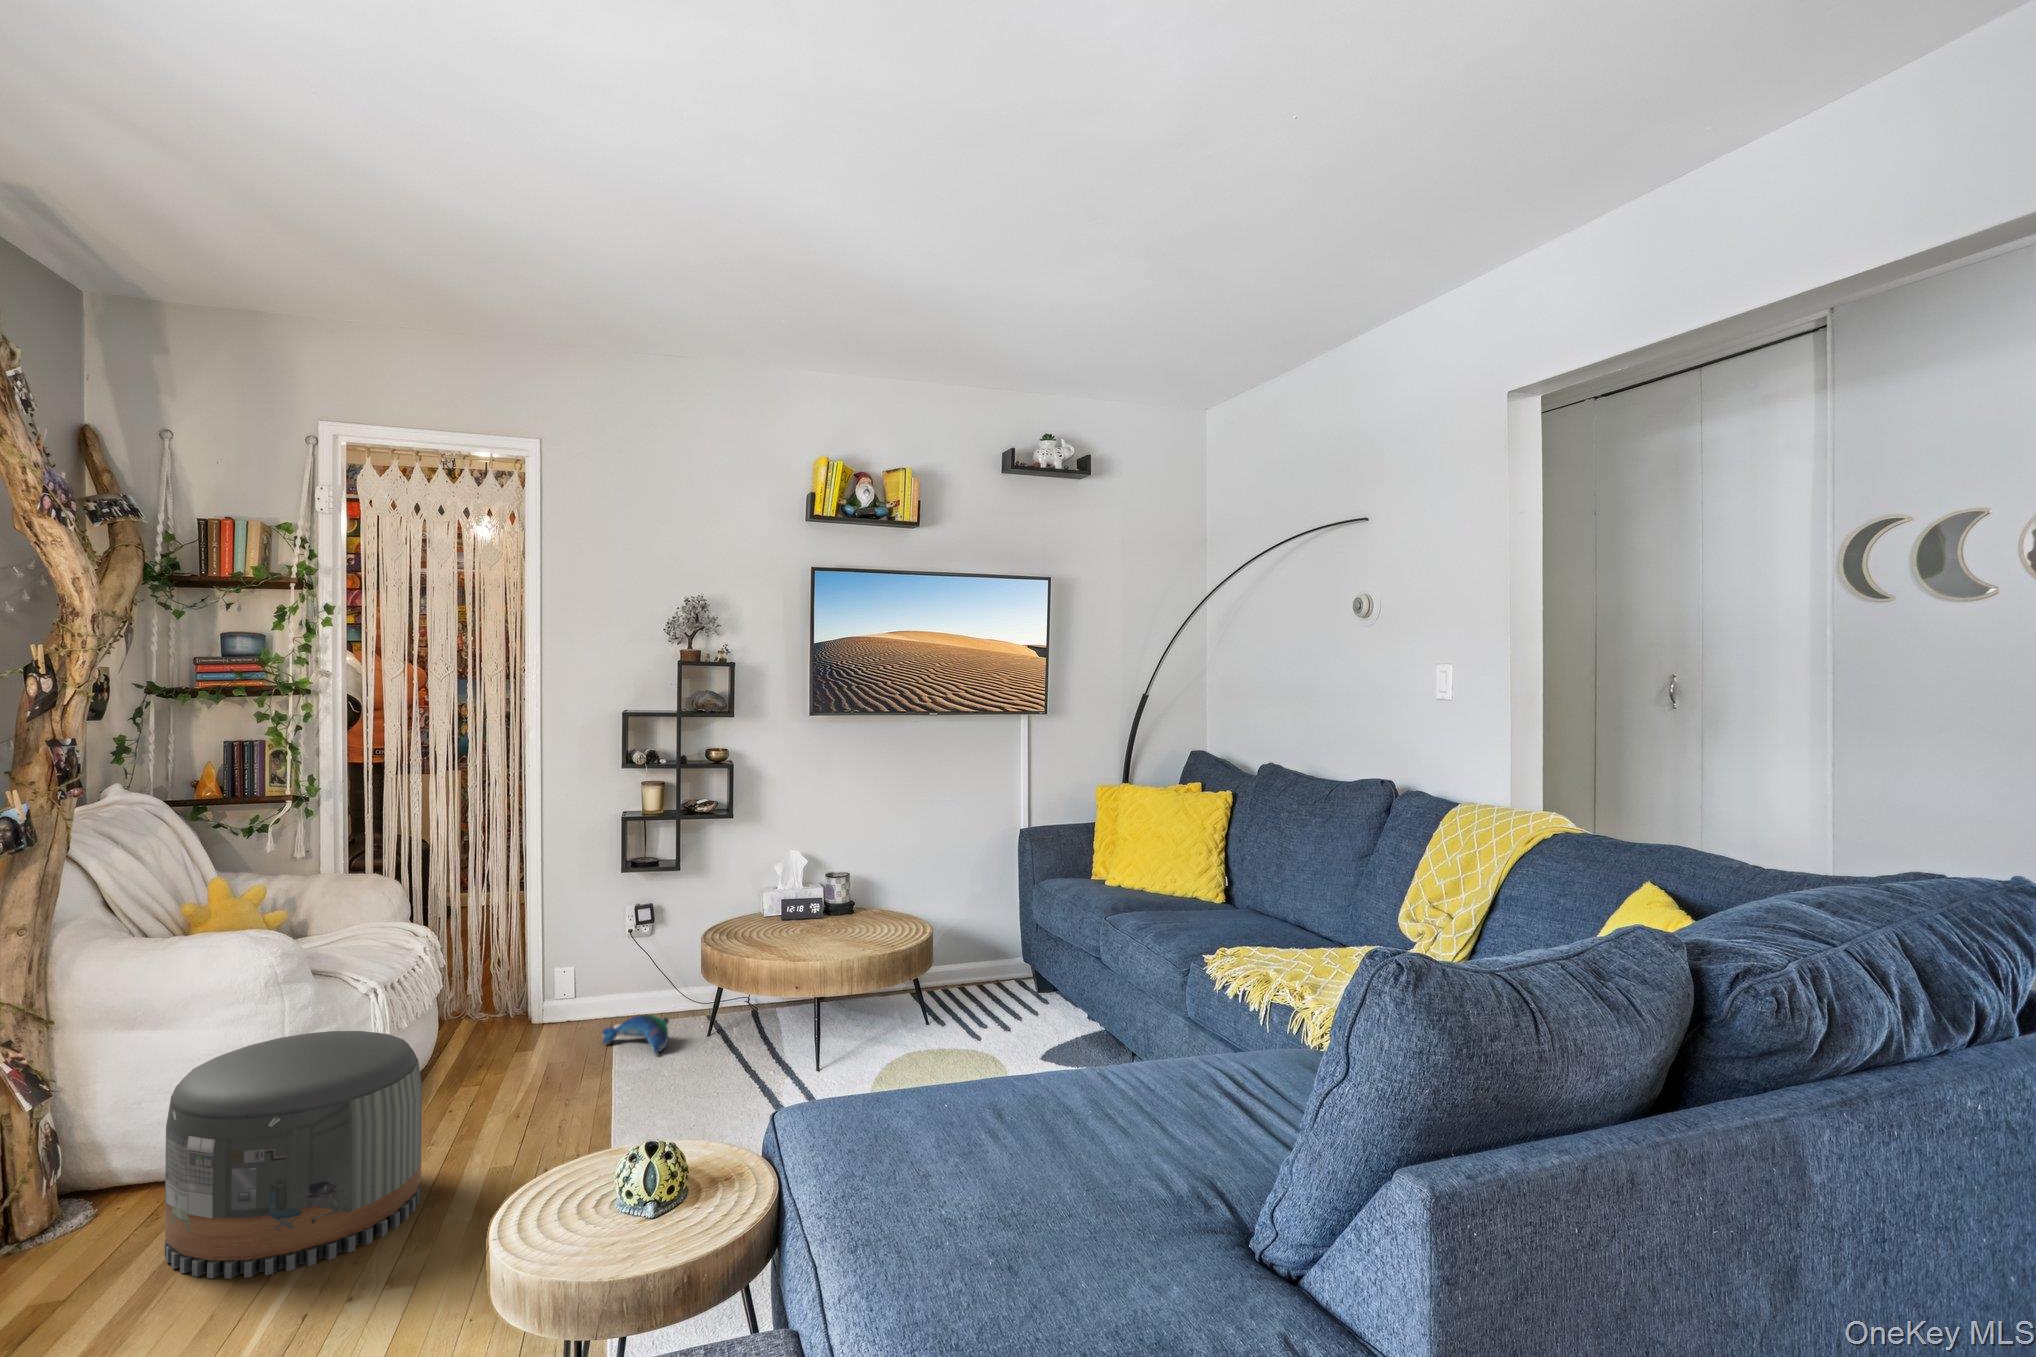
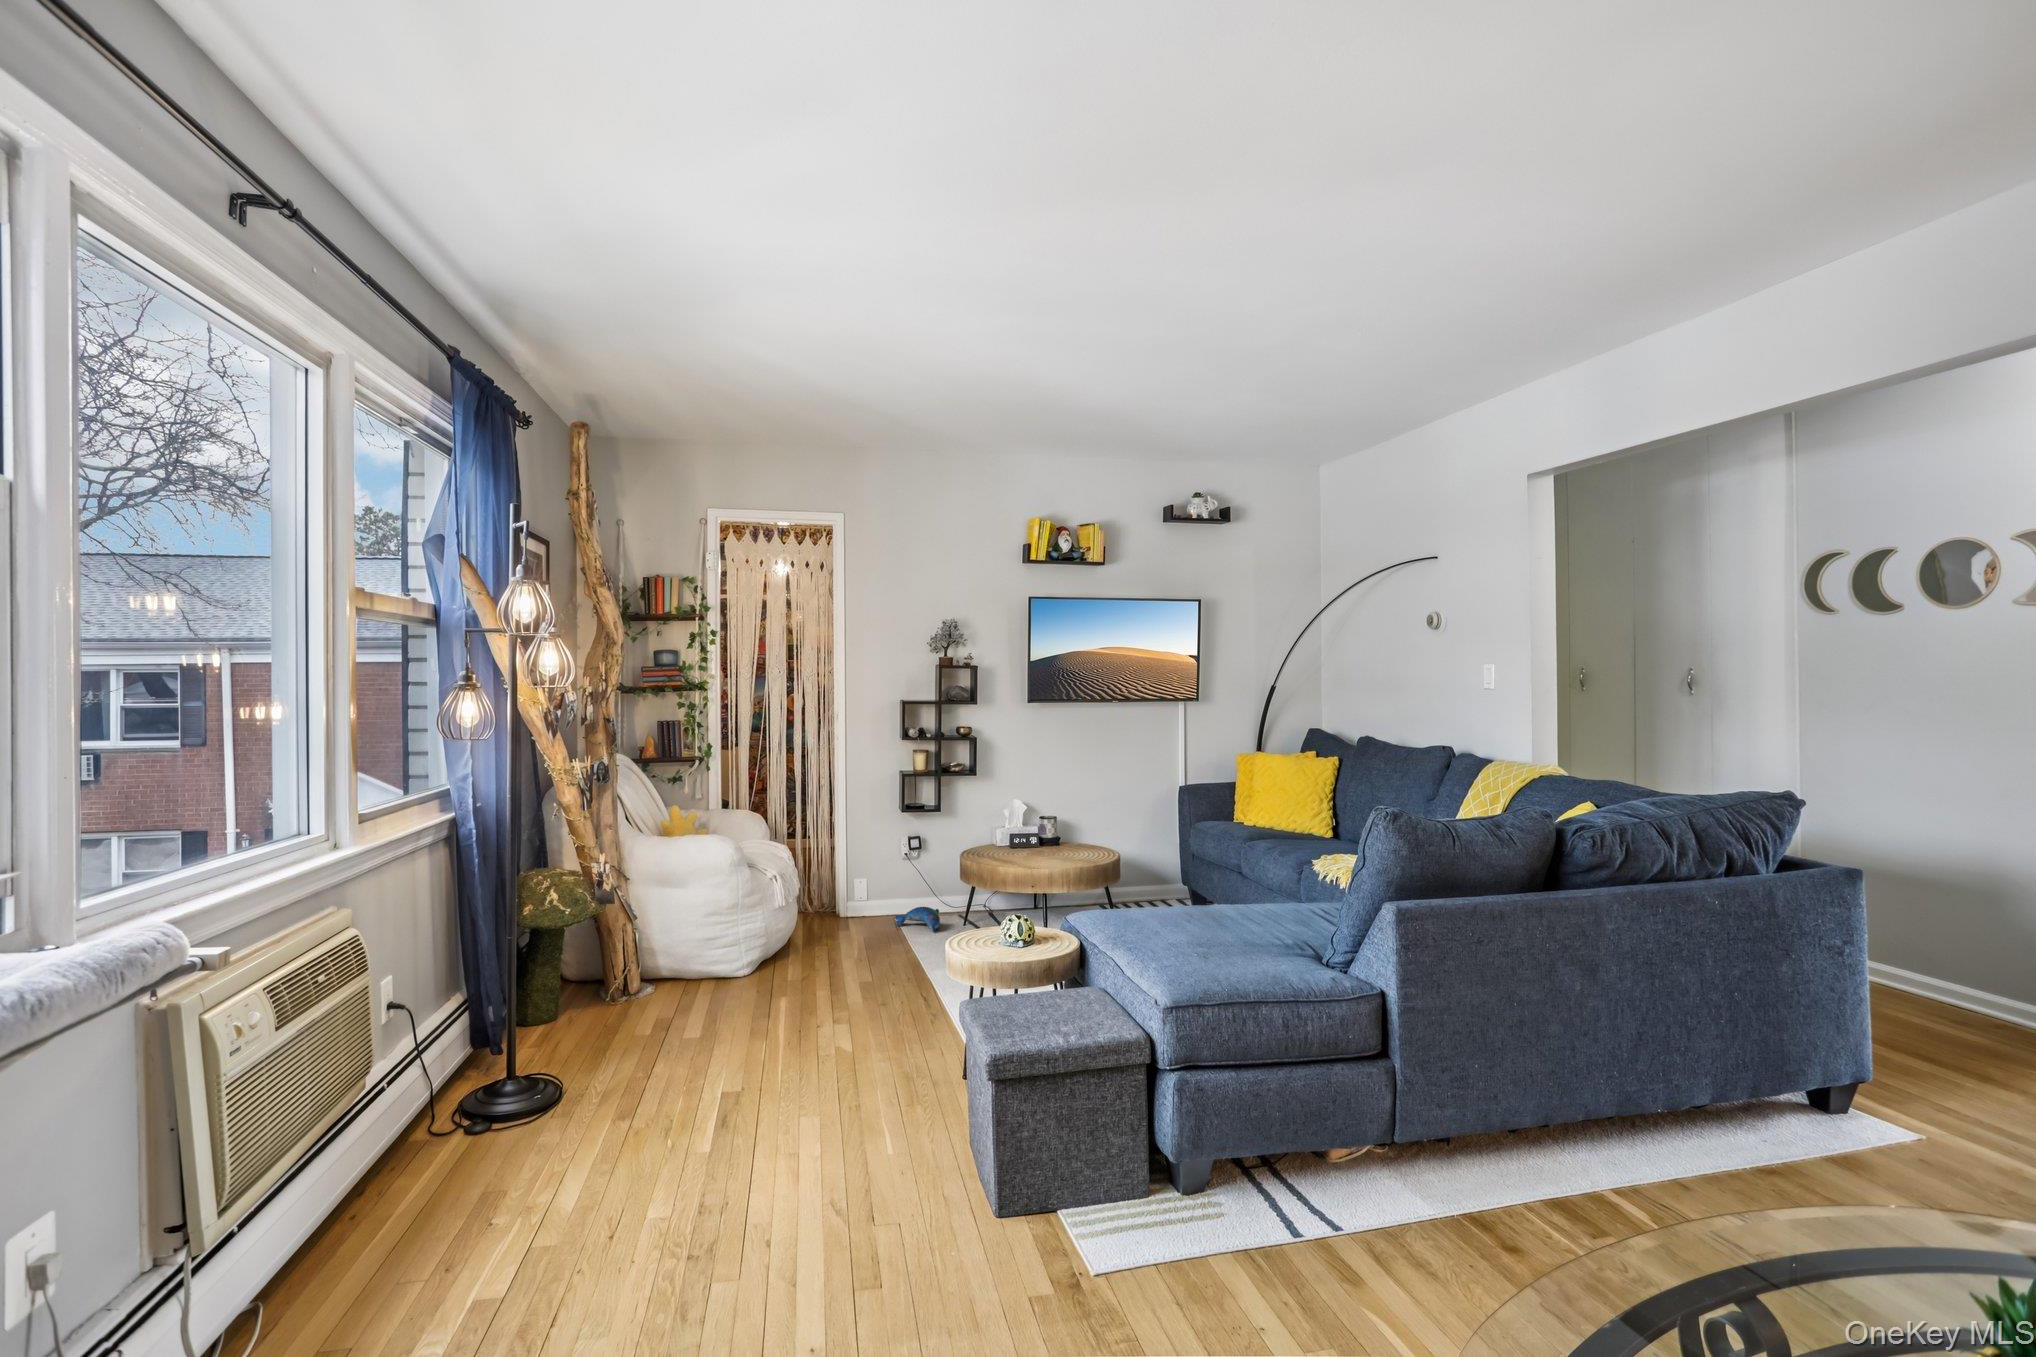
pouf: present [165,1031,422,1279] -> none [687,893,818,1023]

